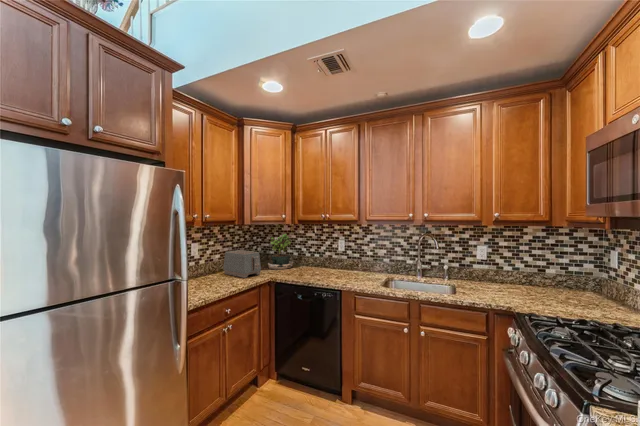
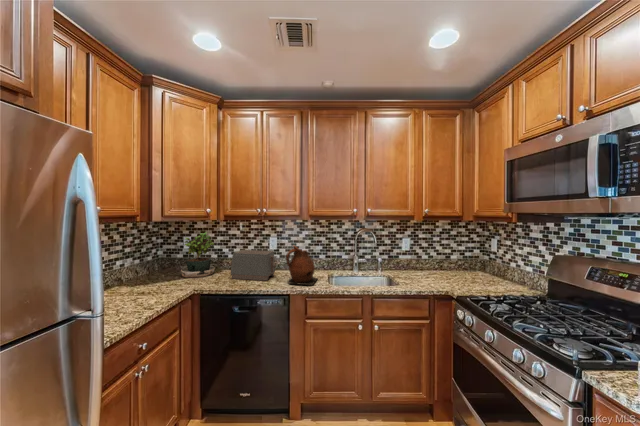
ceramic pitcher: none [338,247,370,284] -> present [286,246,317,285]
toaster: present [224,250,261,278] -> present [231,250,276,281]

